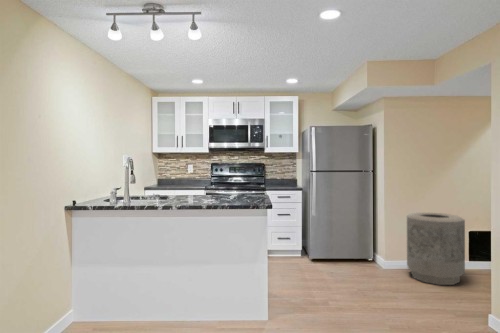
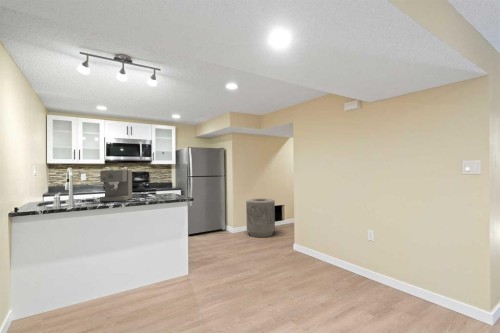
coffee maker: none [161,161,201,202] -> present [100,170,132,202]

